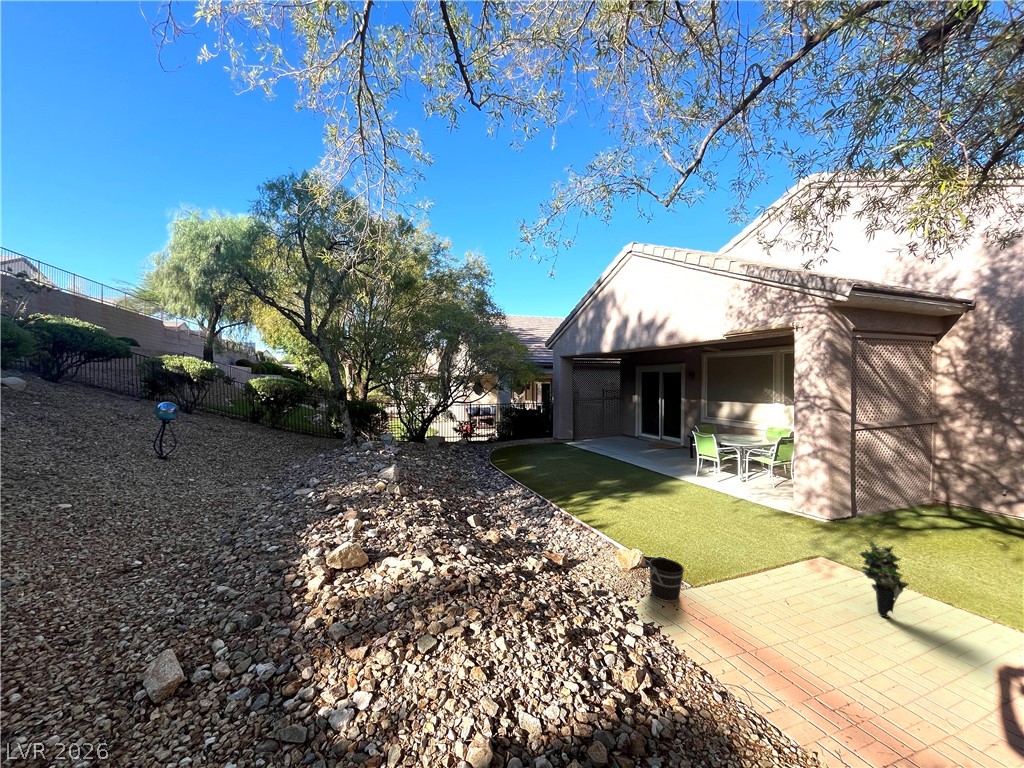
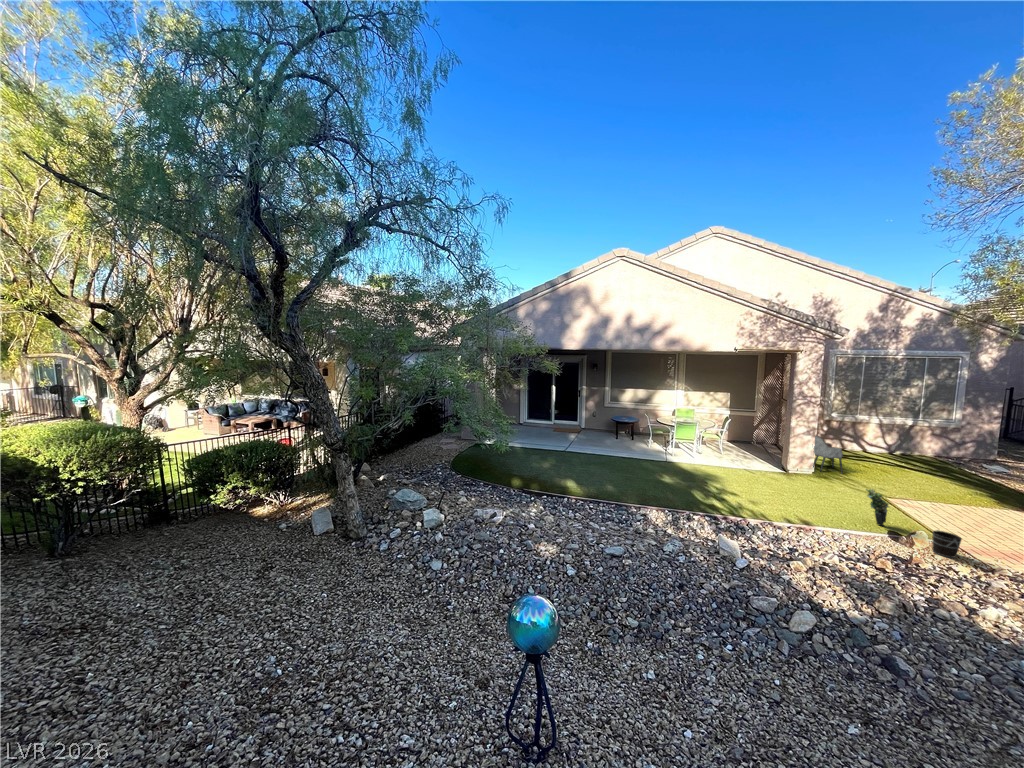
armchair: none [858,465,919,537] -> present [813,435,843,474]
potted plant: present [859,541,909,618] -> present [866,489,889,526]

